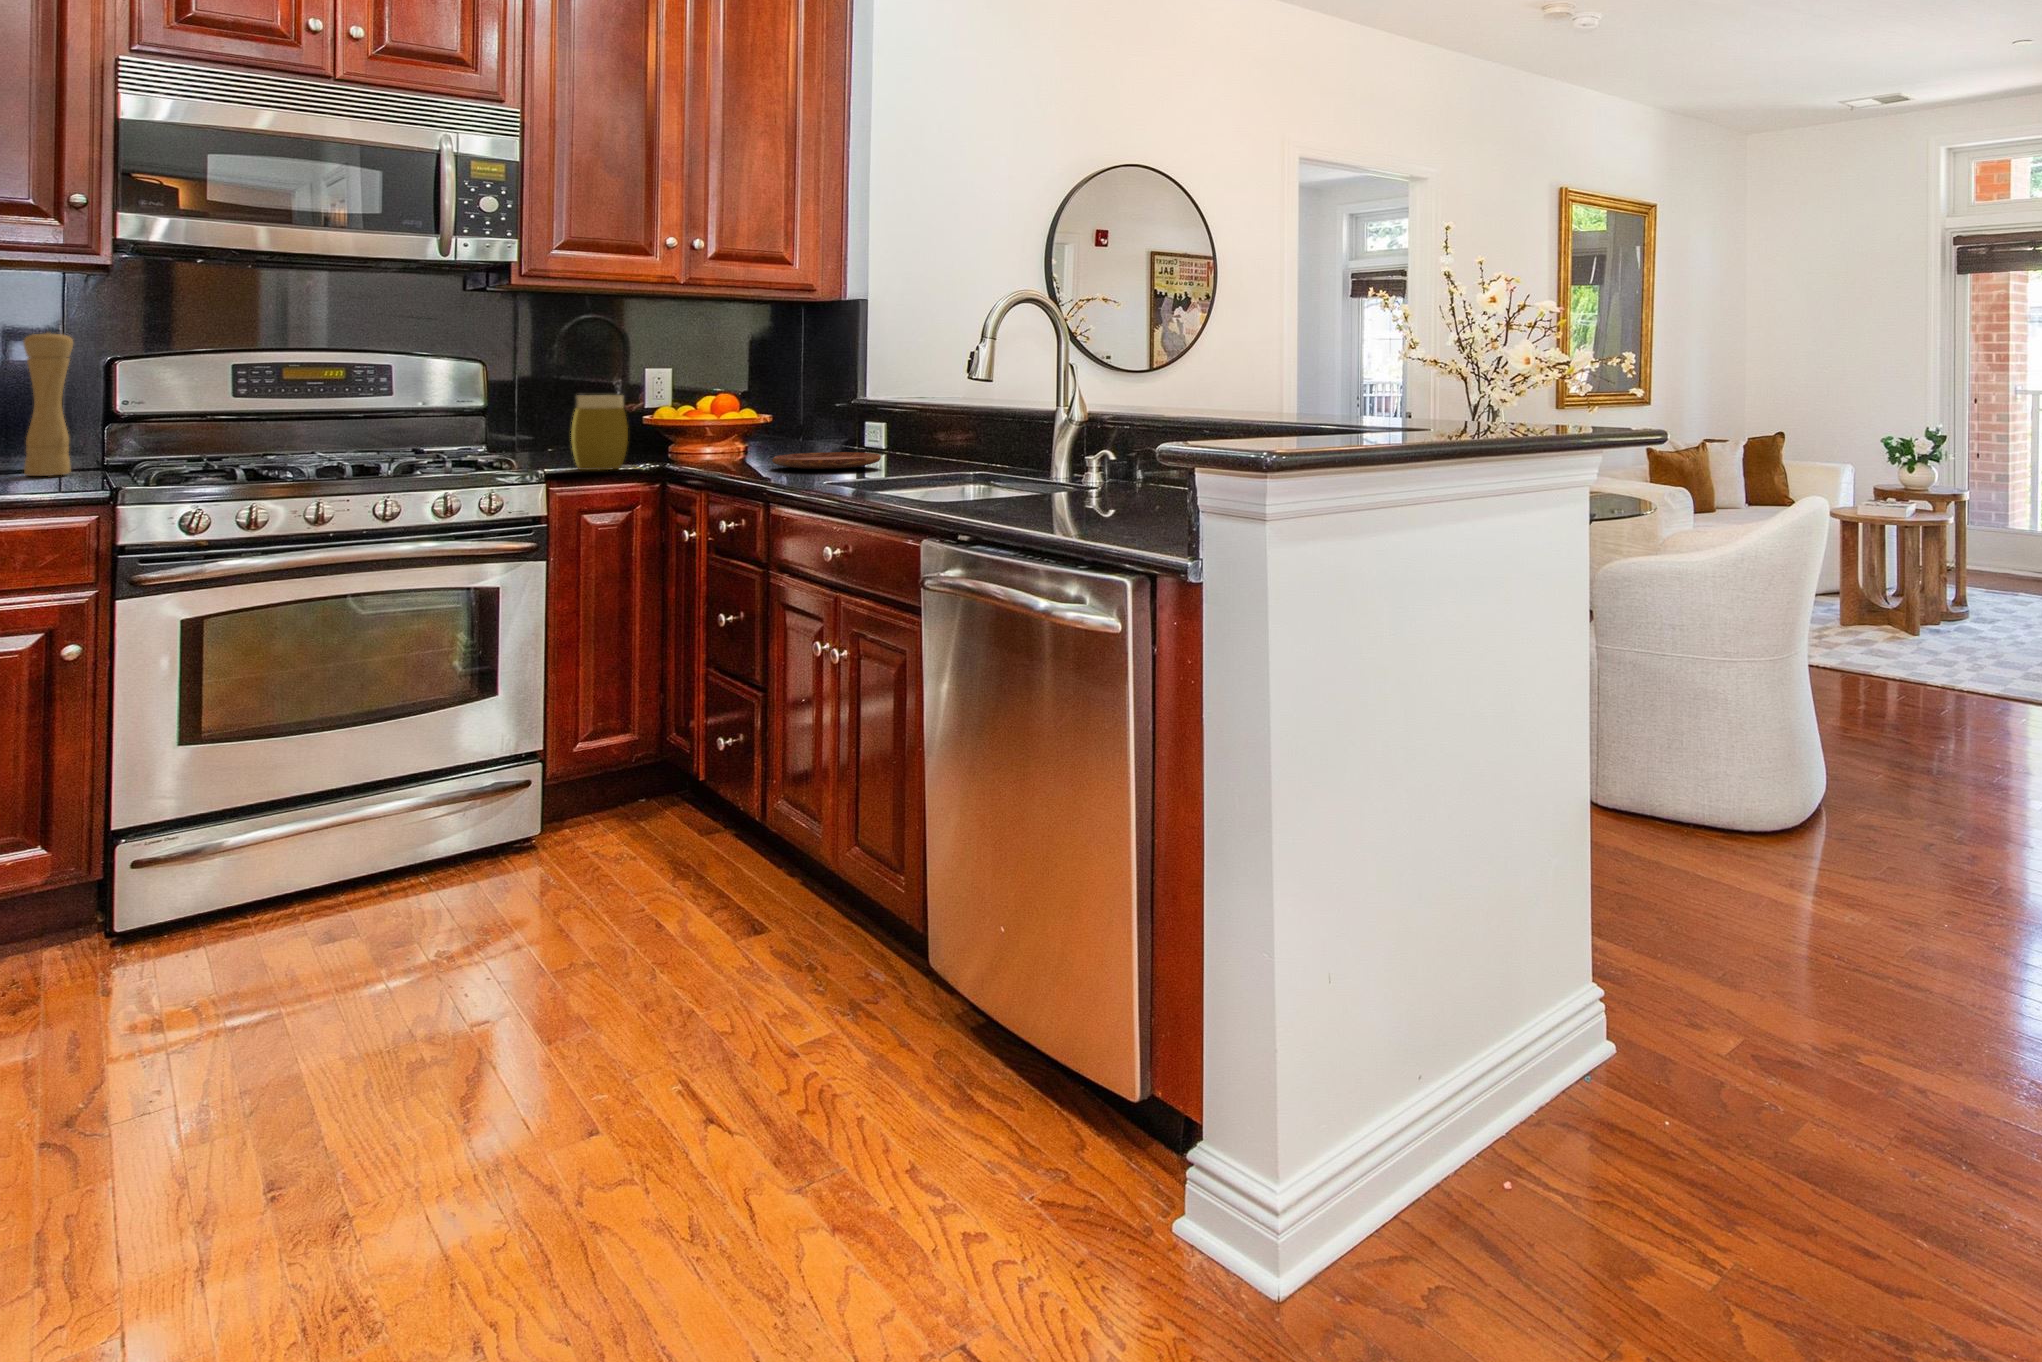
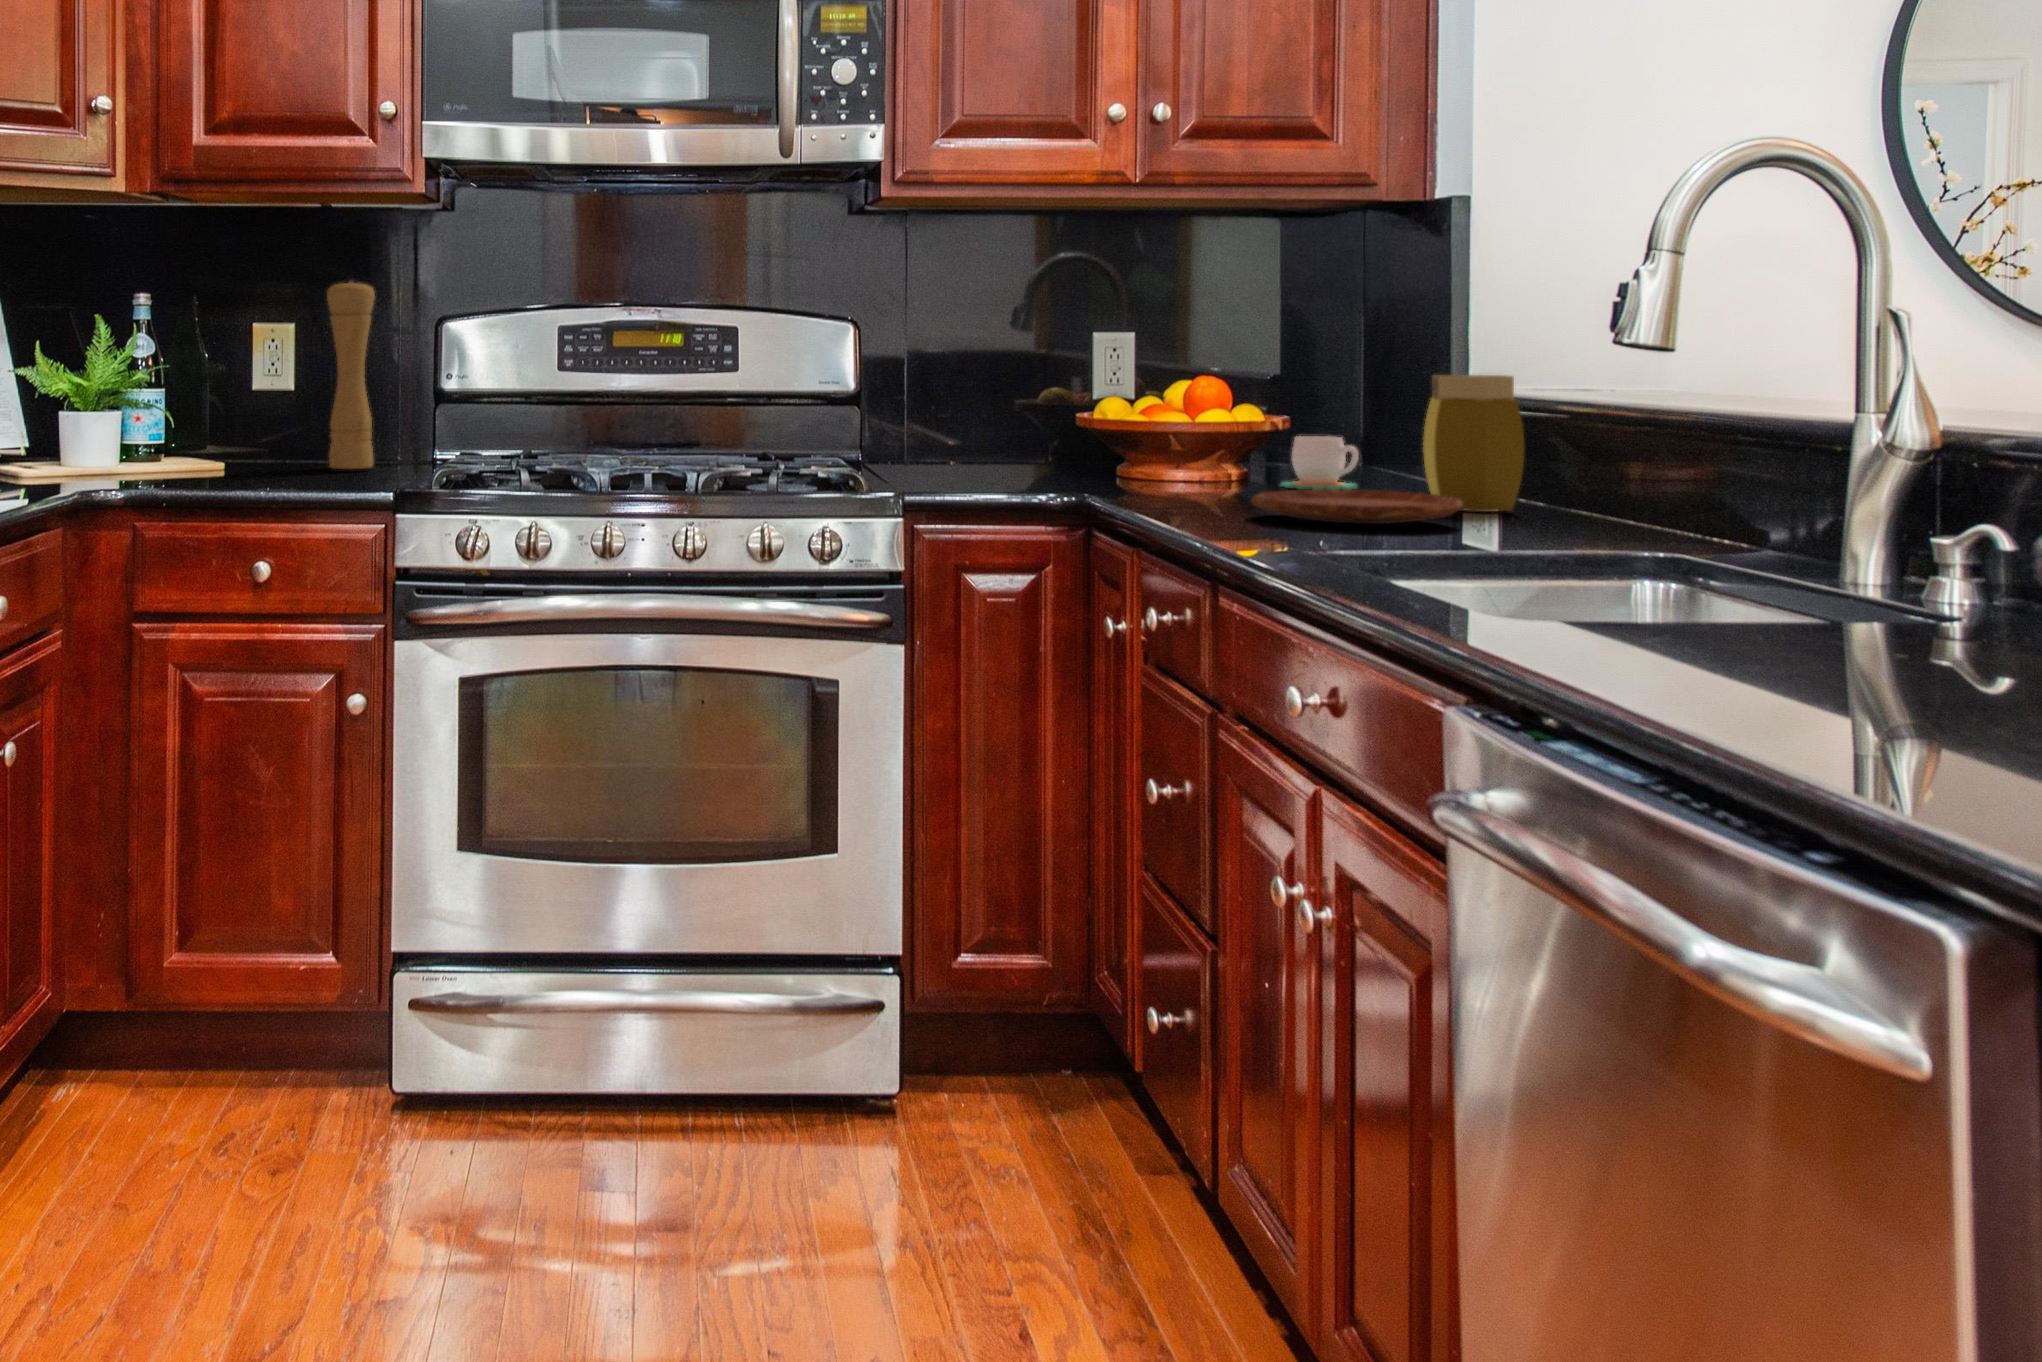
jar: present [571,395,628,470] -> present [1423,375,1525,512]
mug: none [769,426,813,455] -> present [1280,436,1359,490]

